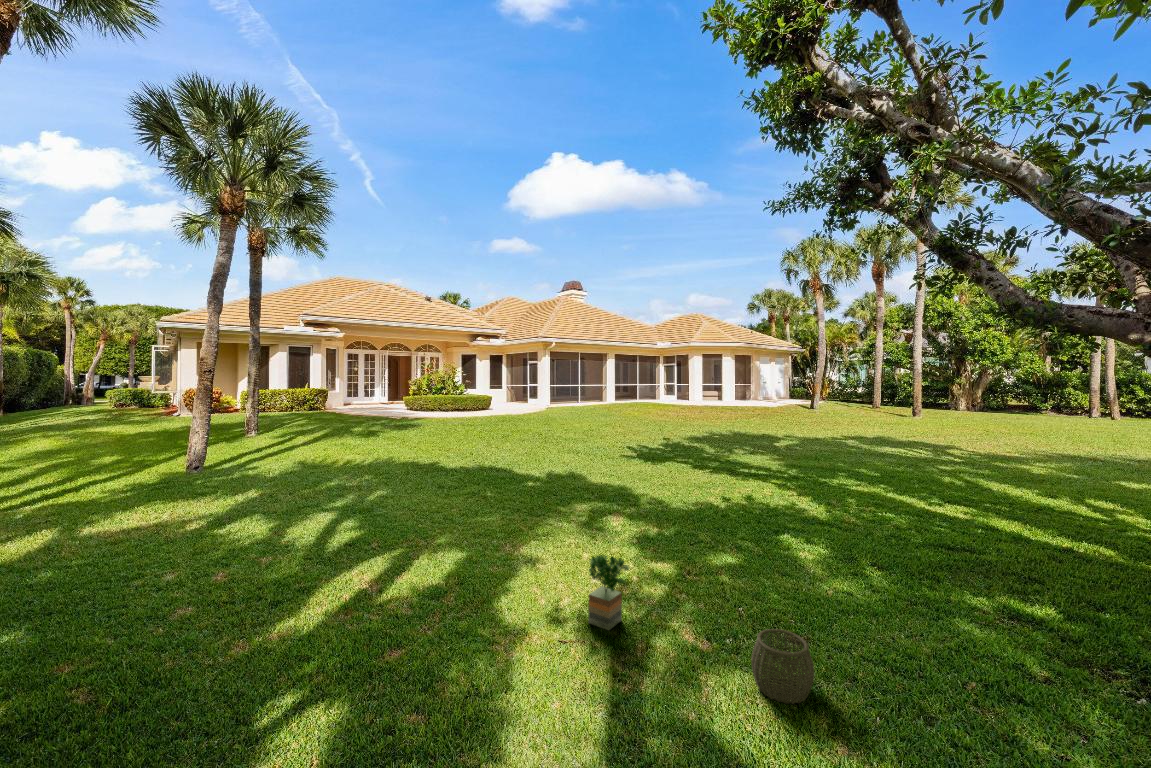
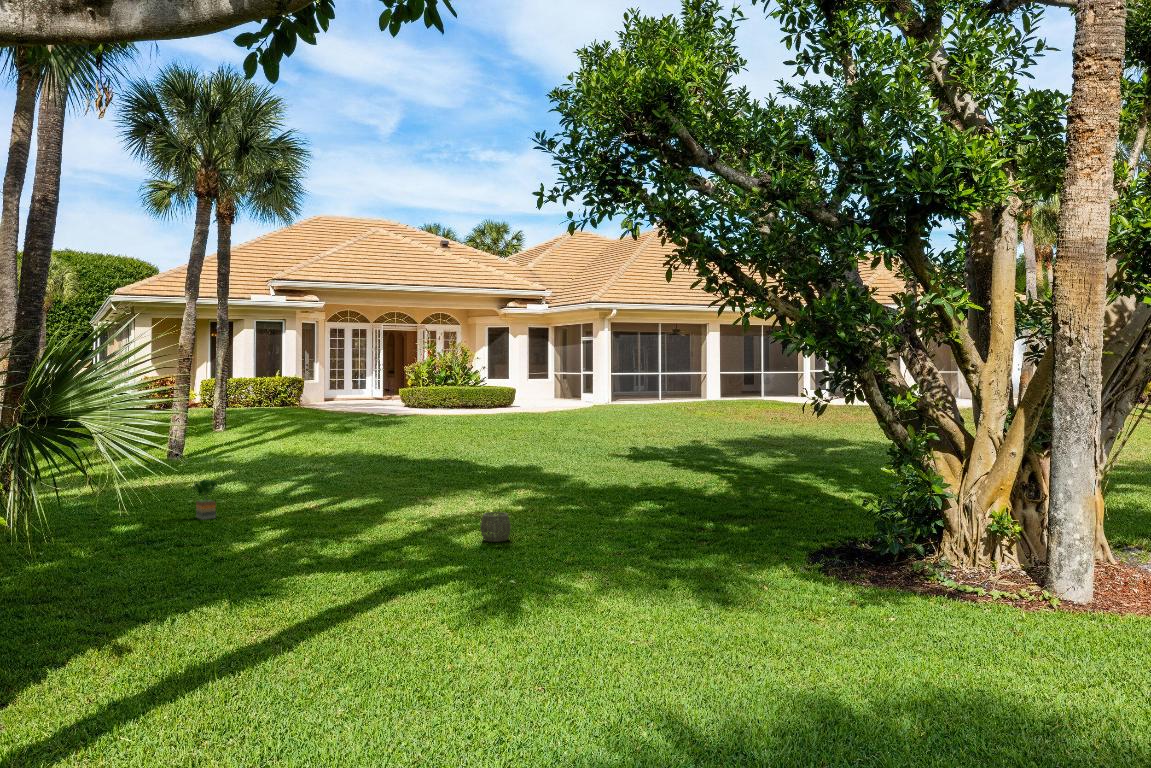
potted tree: present [588,555,629,630] -> present [193,479,219,520]

